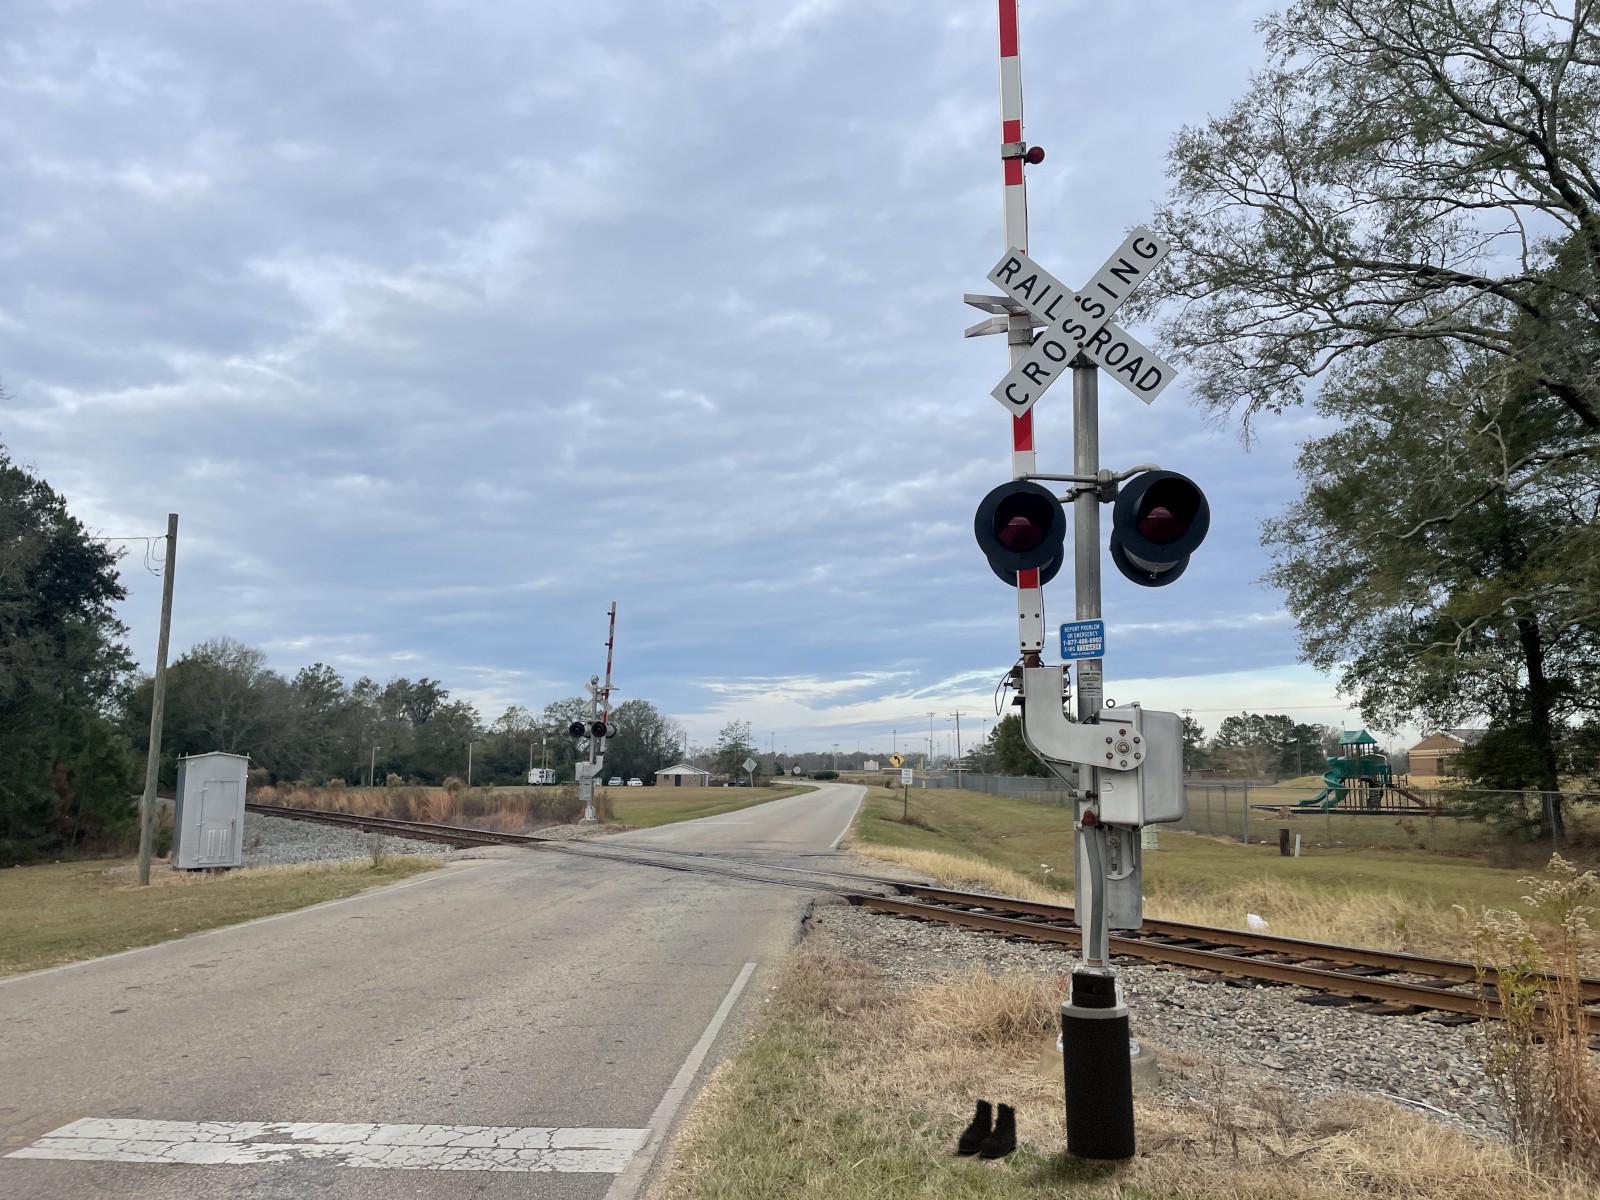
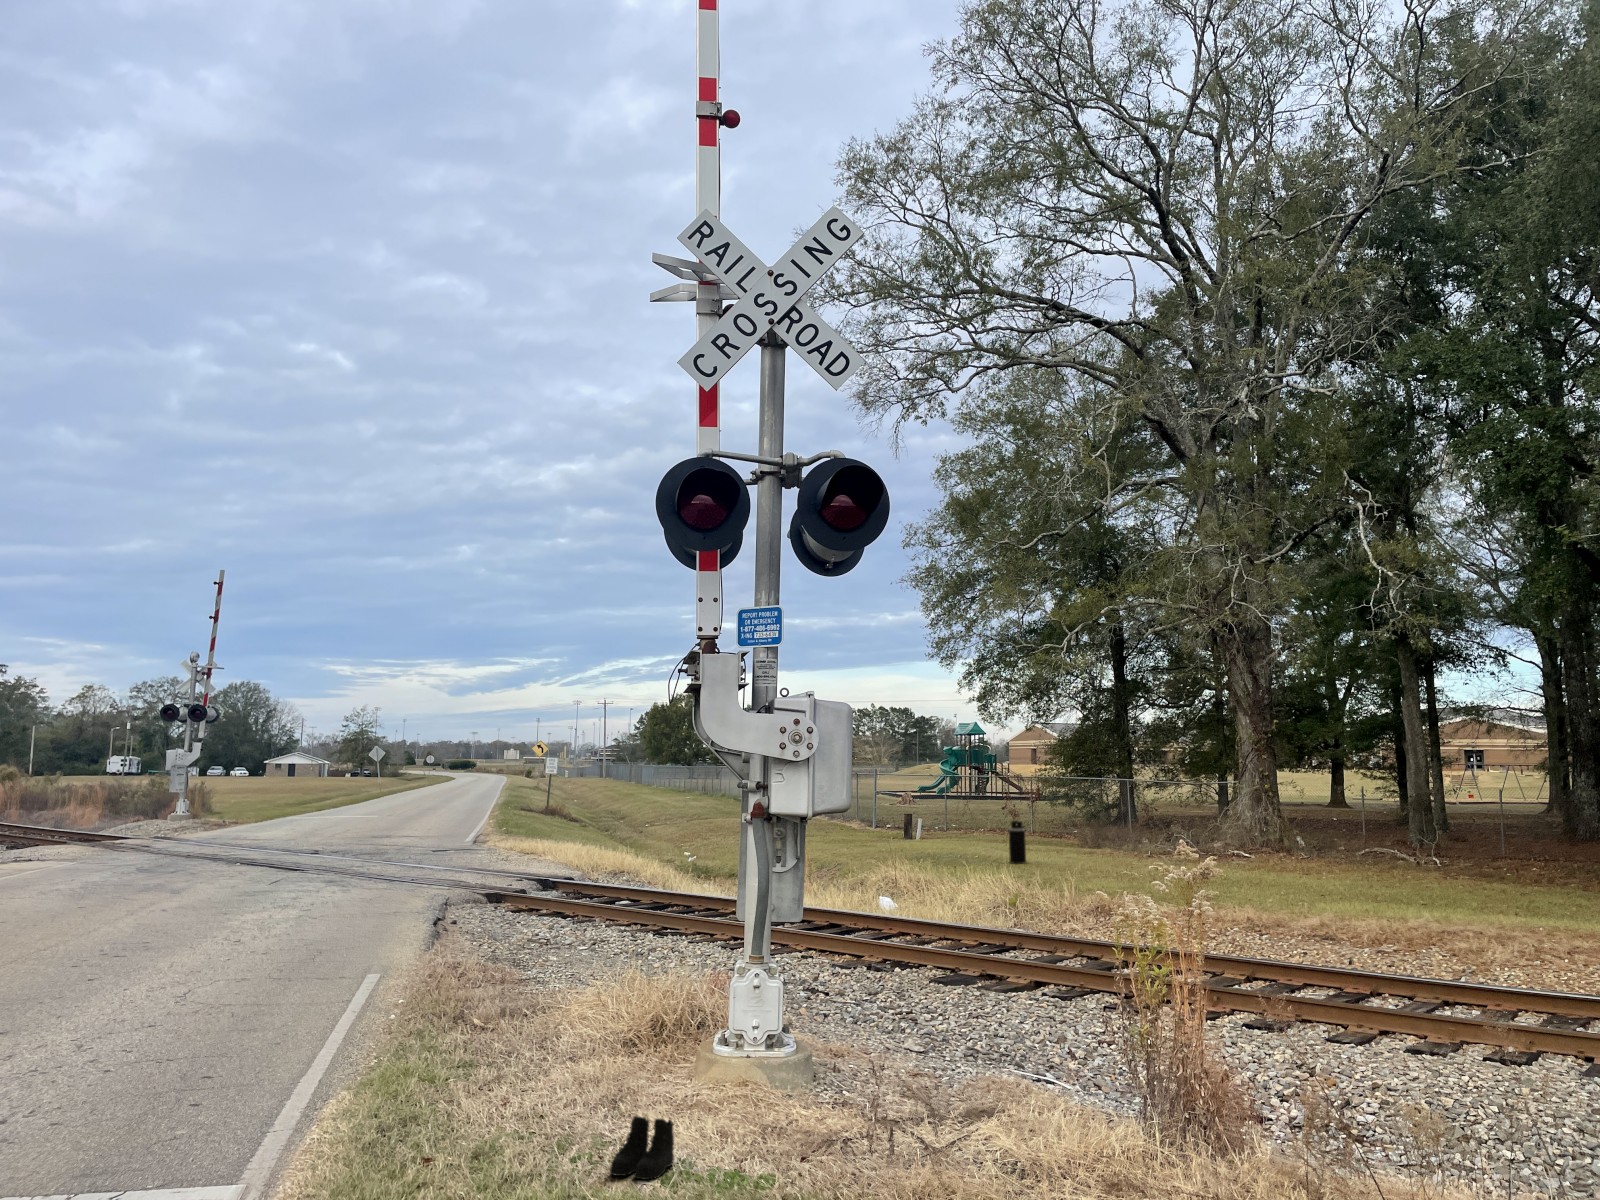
trash can: present [1061,972,1136,1160] -> present [1009,821,1026,864]

